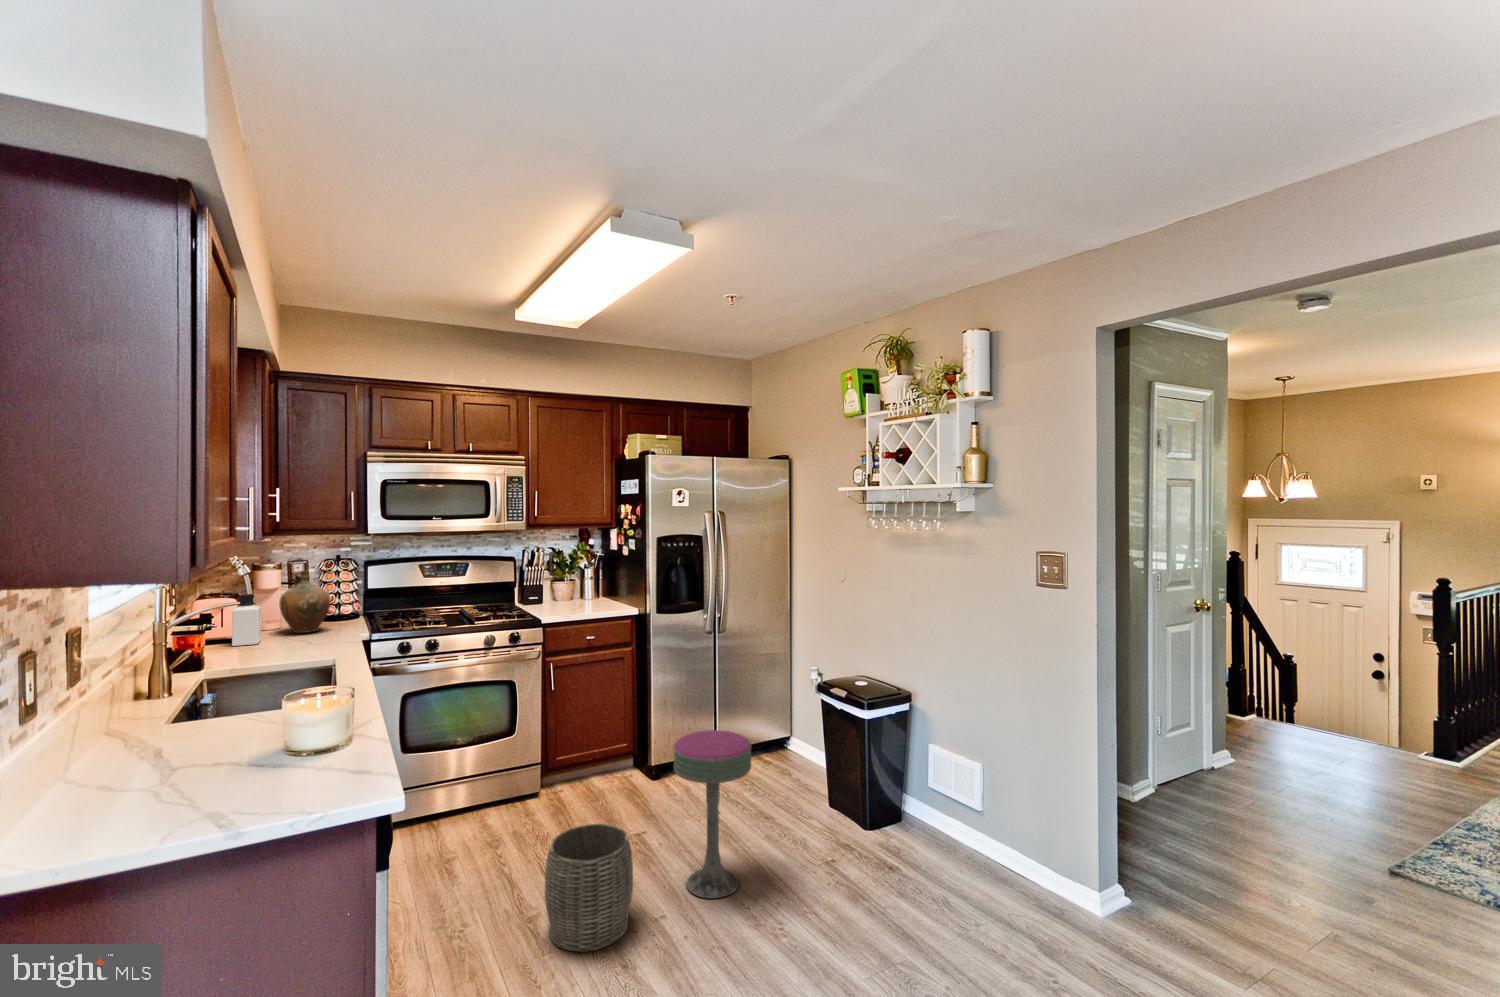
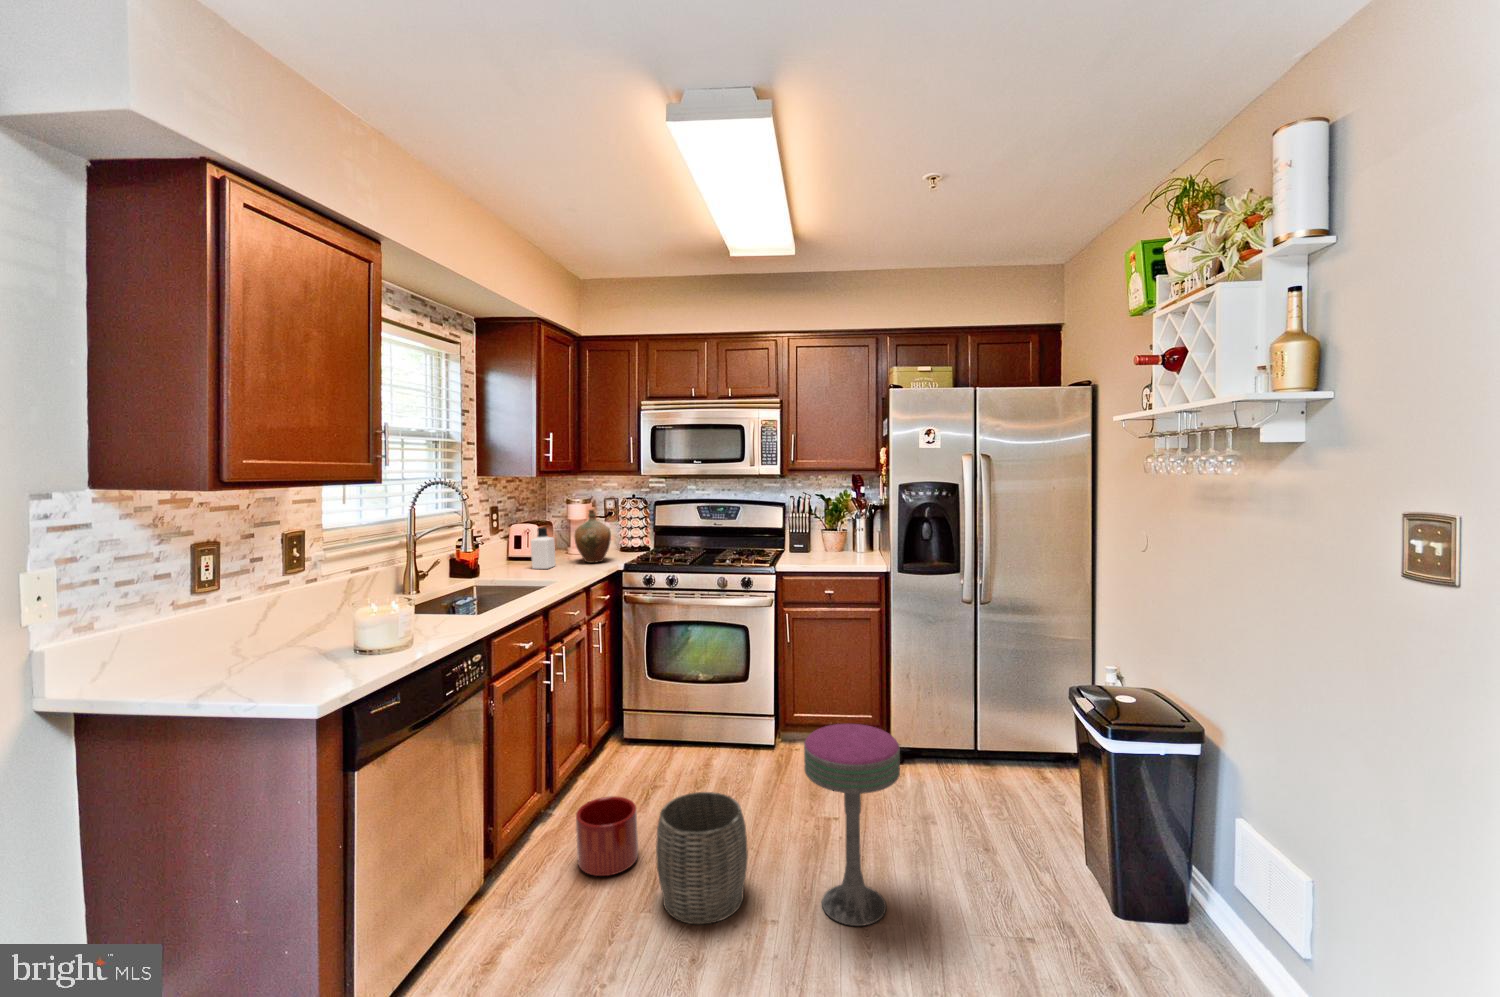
planter: none [427,866,496,956] -> present [576,796,638,876]

